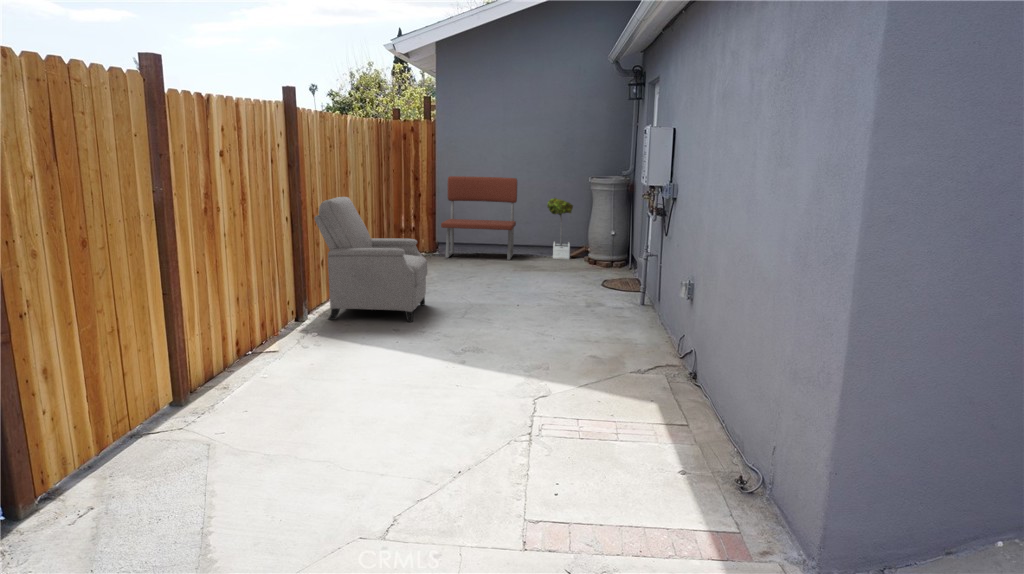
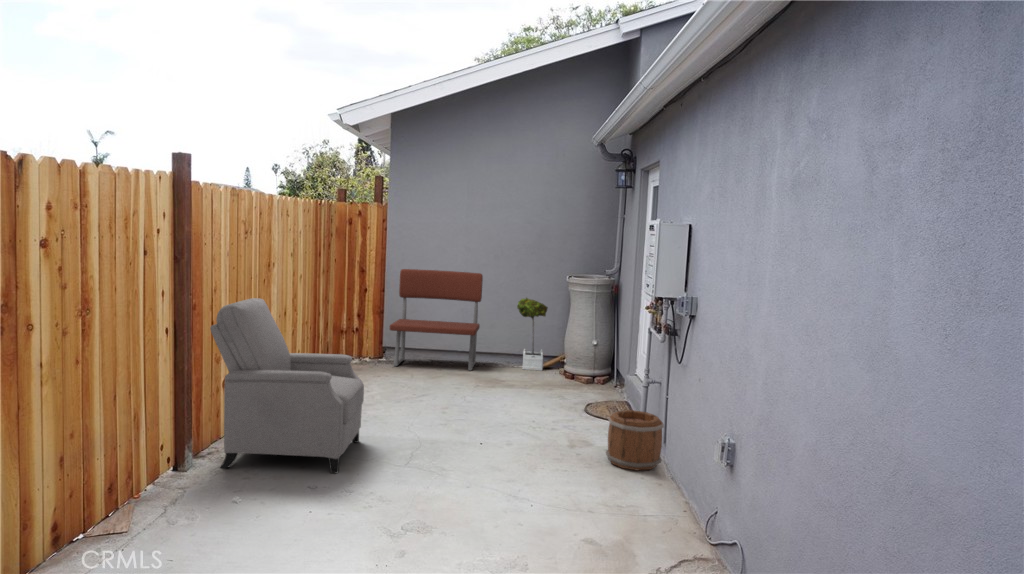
bucket: none [613,277,657,320] -> present [606,410,664,471]

